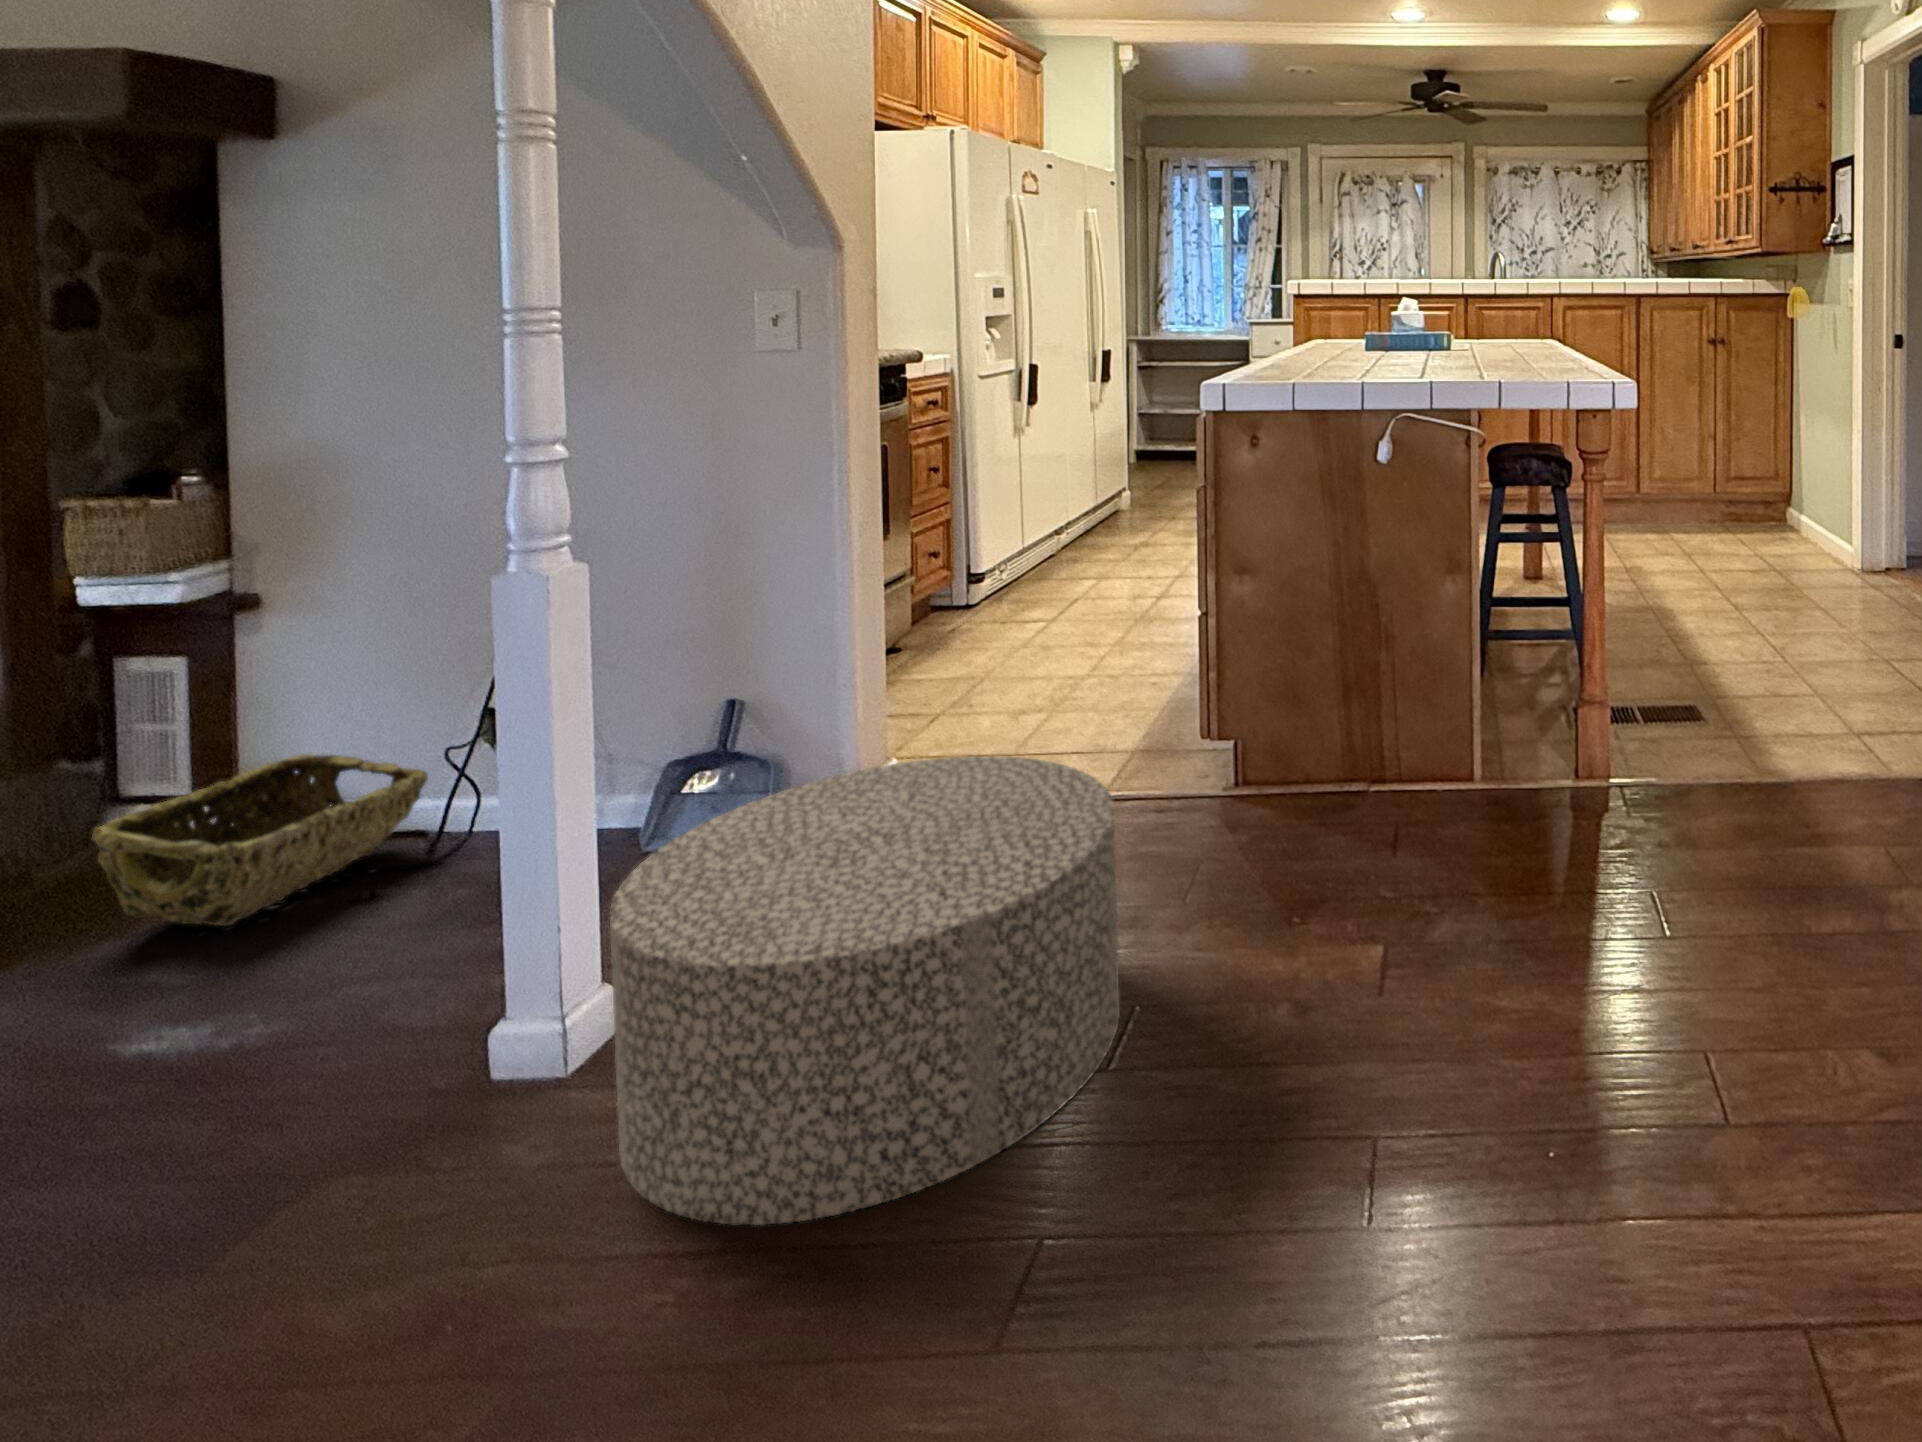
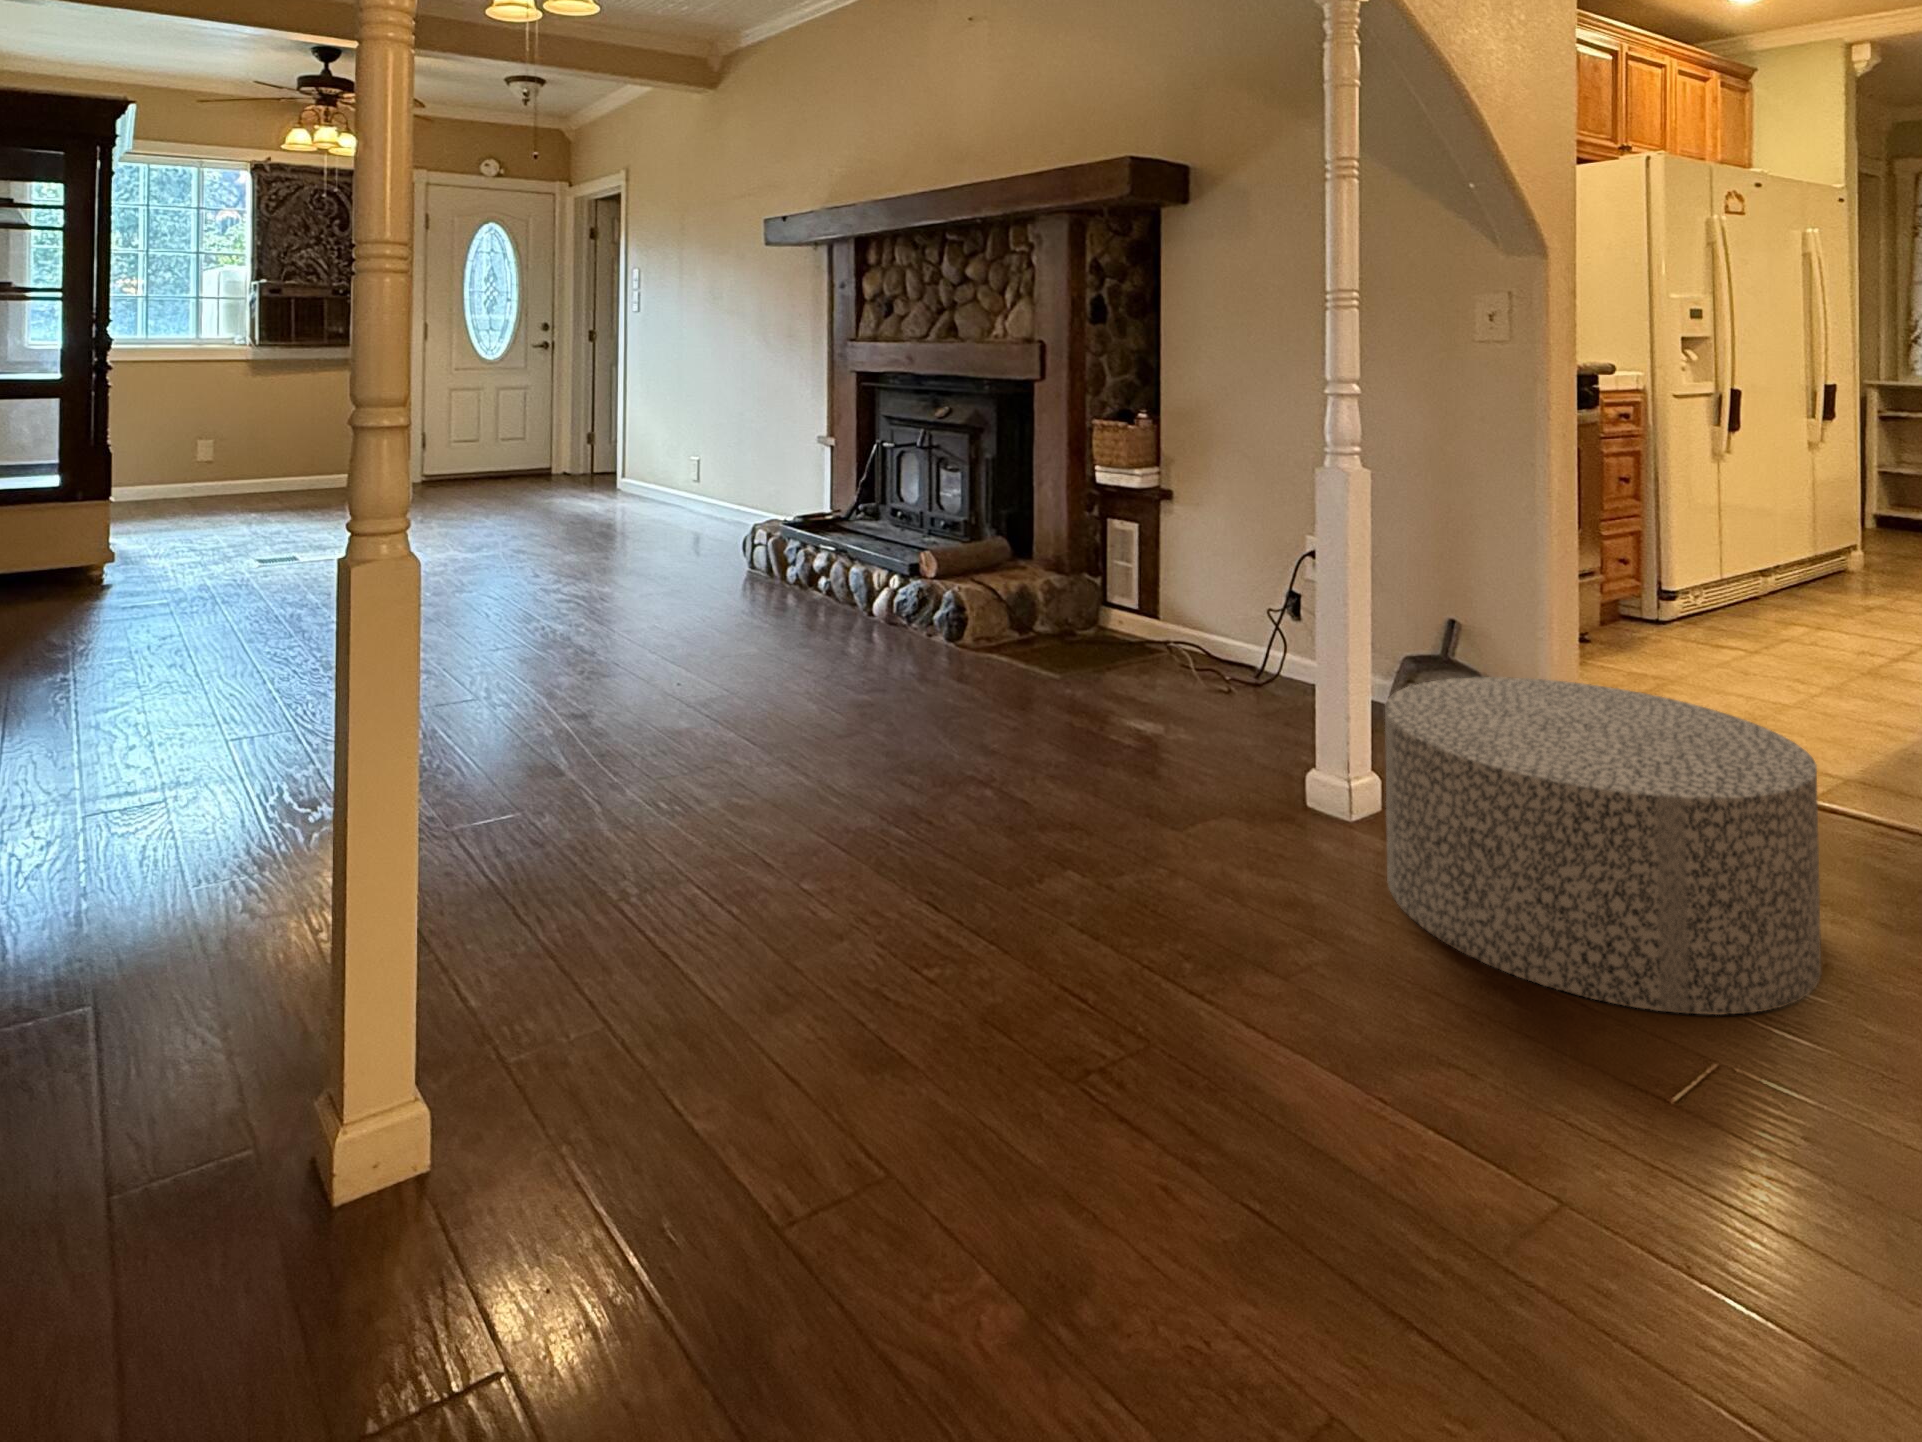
woven basket: present [92,754,428,926] -> none [1107,594,1257,682]

